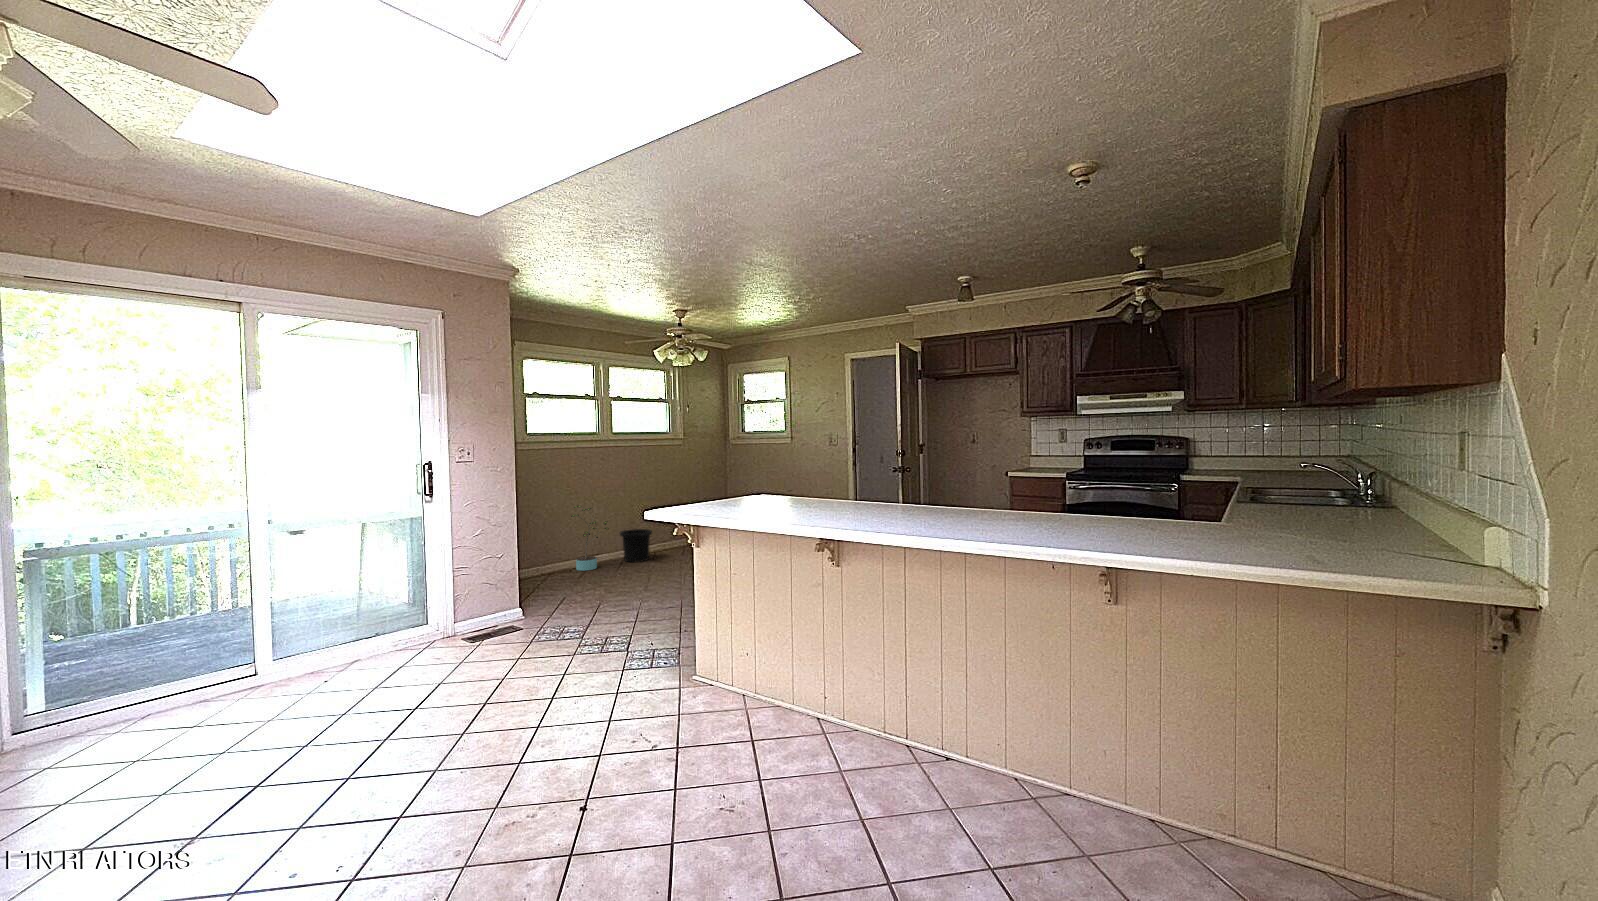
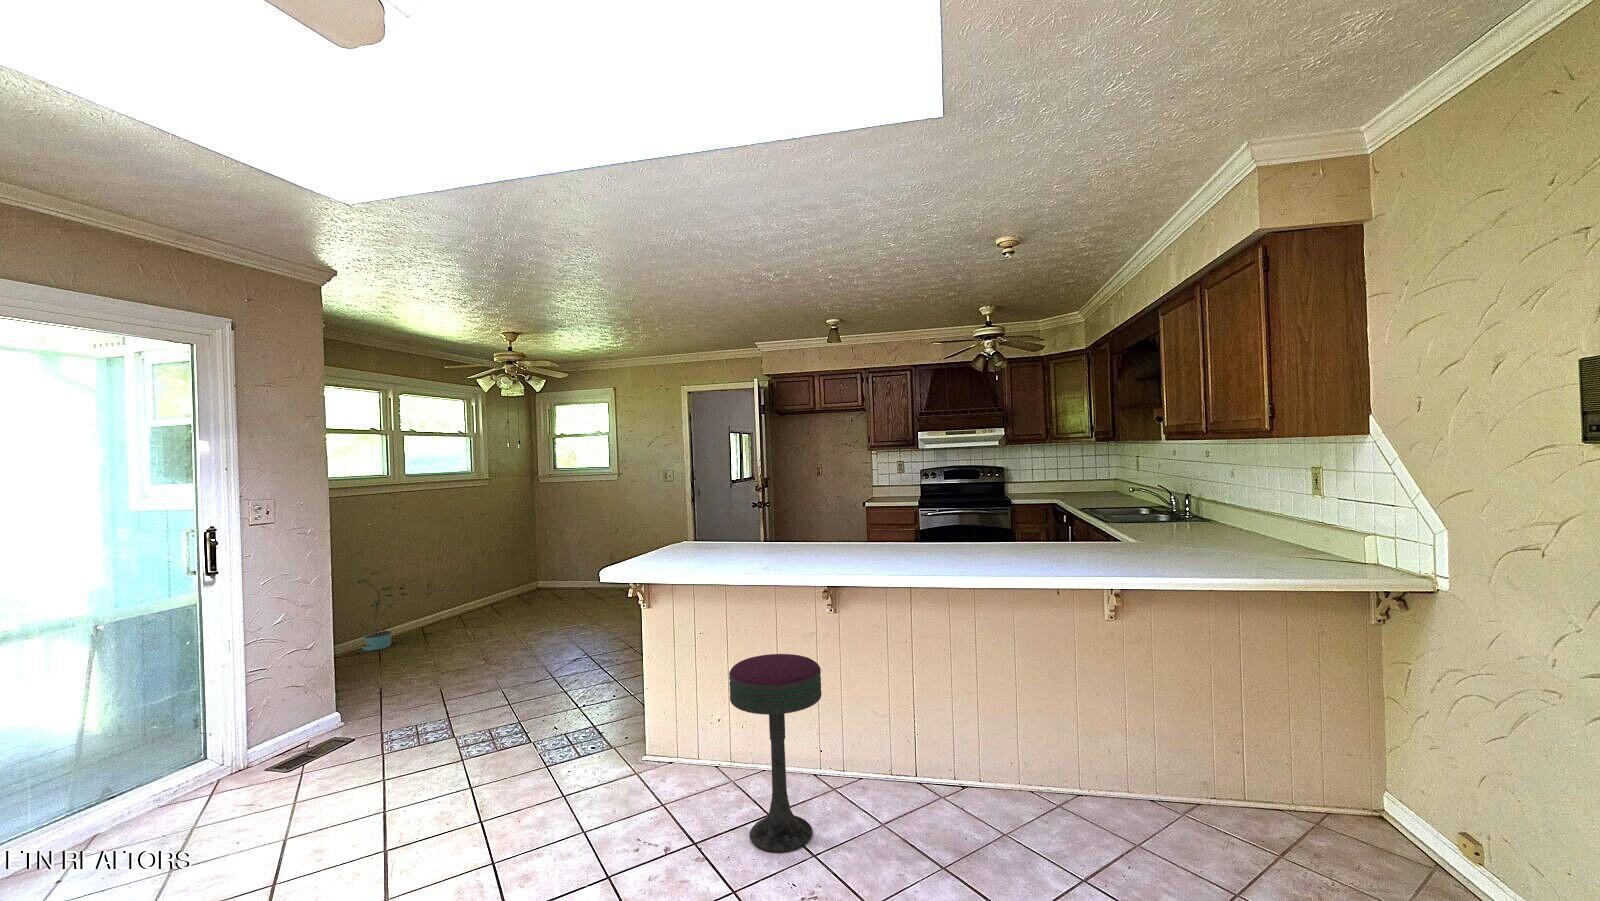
trash can: present [620,529,652,562] -> none [416,591,460,633]
bar stool: none [721,618,820,828] -> present [729,654,821,852]

